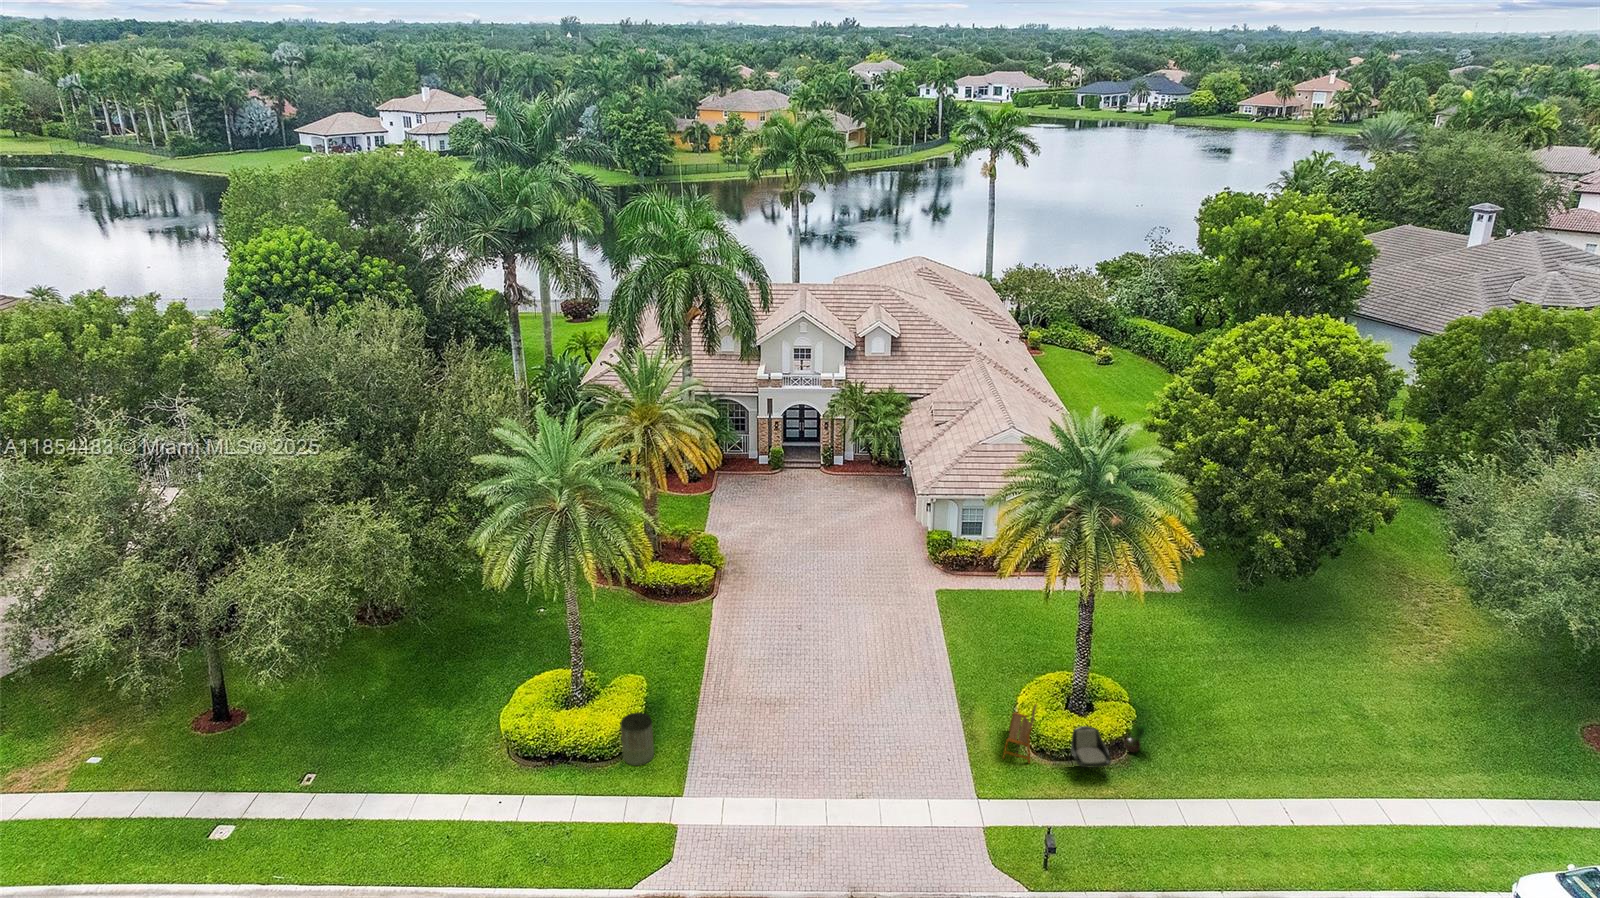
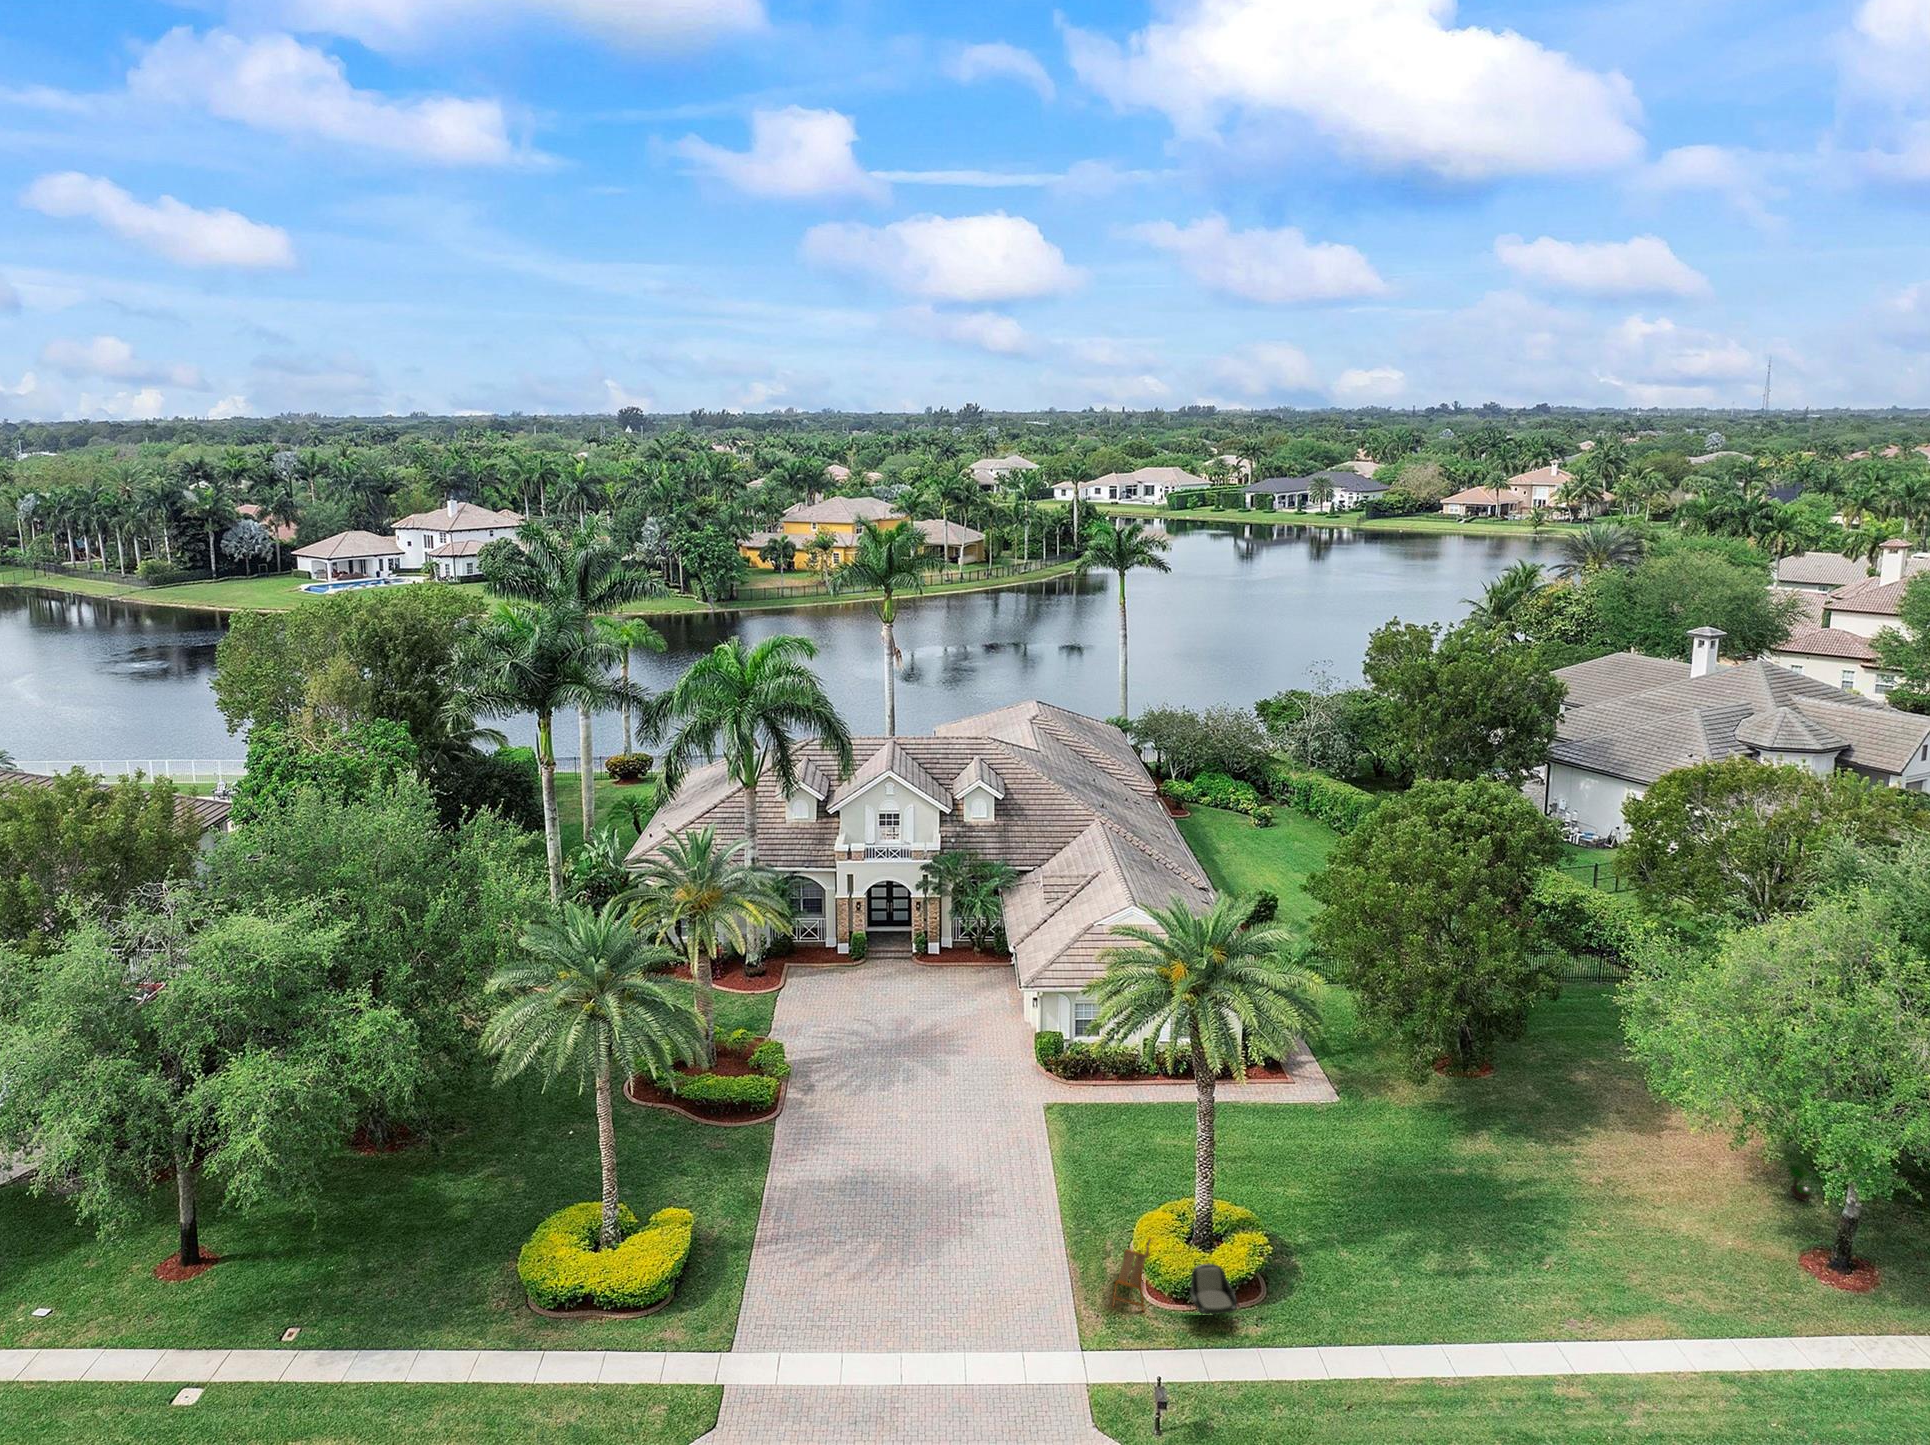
trash can: present [620,712,654,766] -> none [660,1250,699,1318]
potted tree: present [1124,726,1146,752] -> present [1789,1164,1811,1200]

